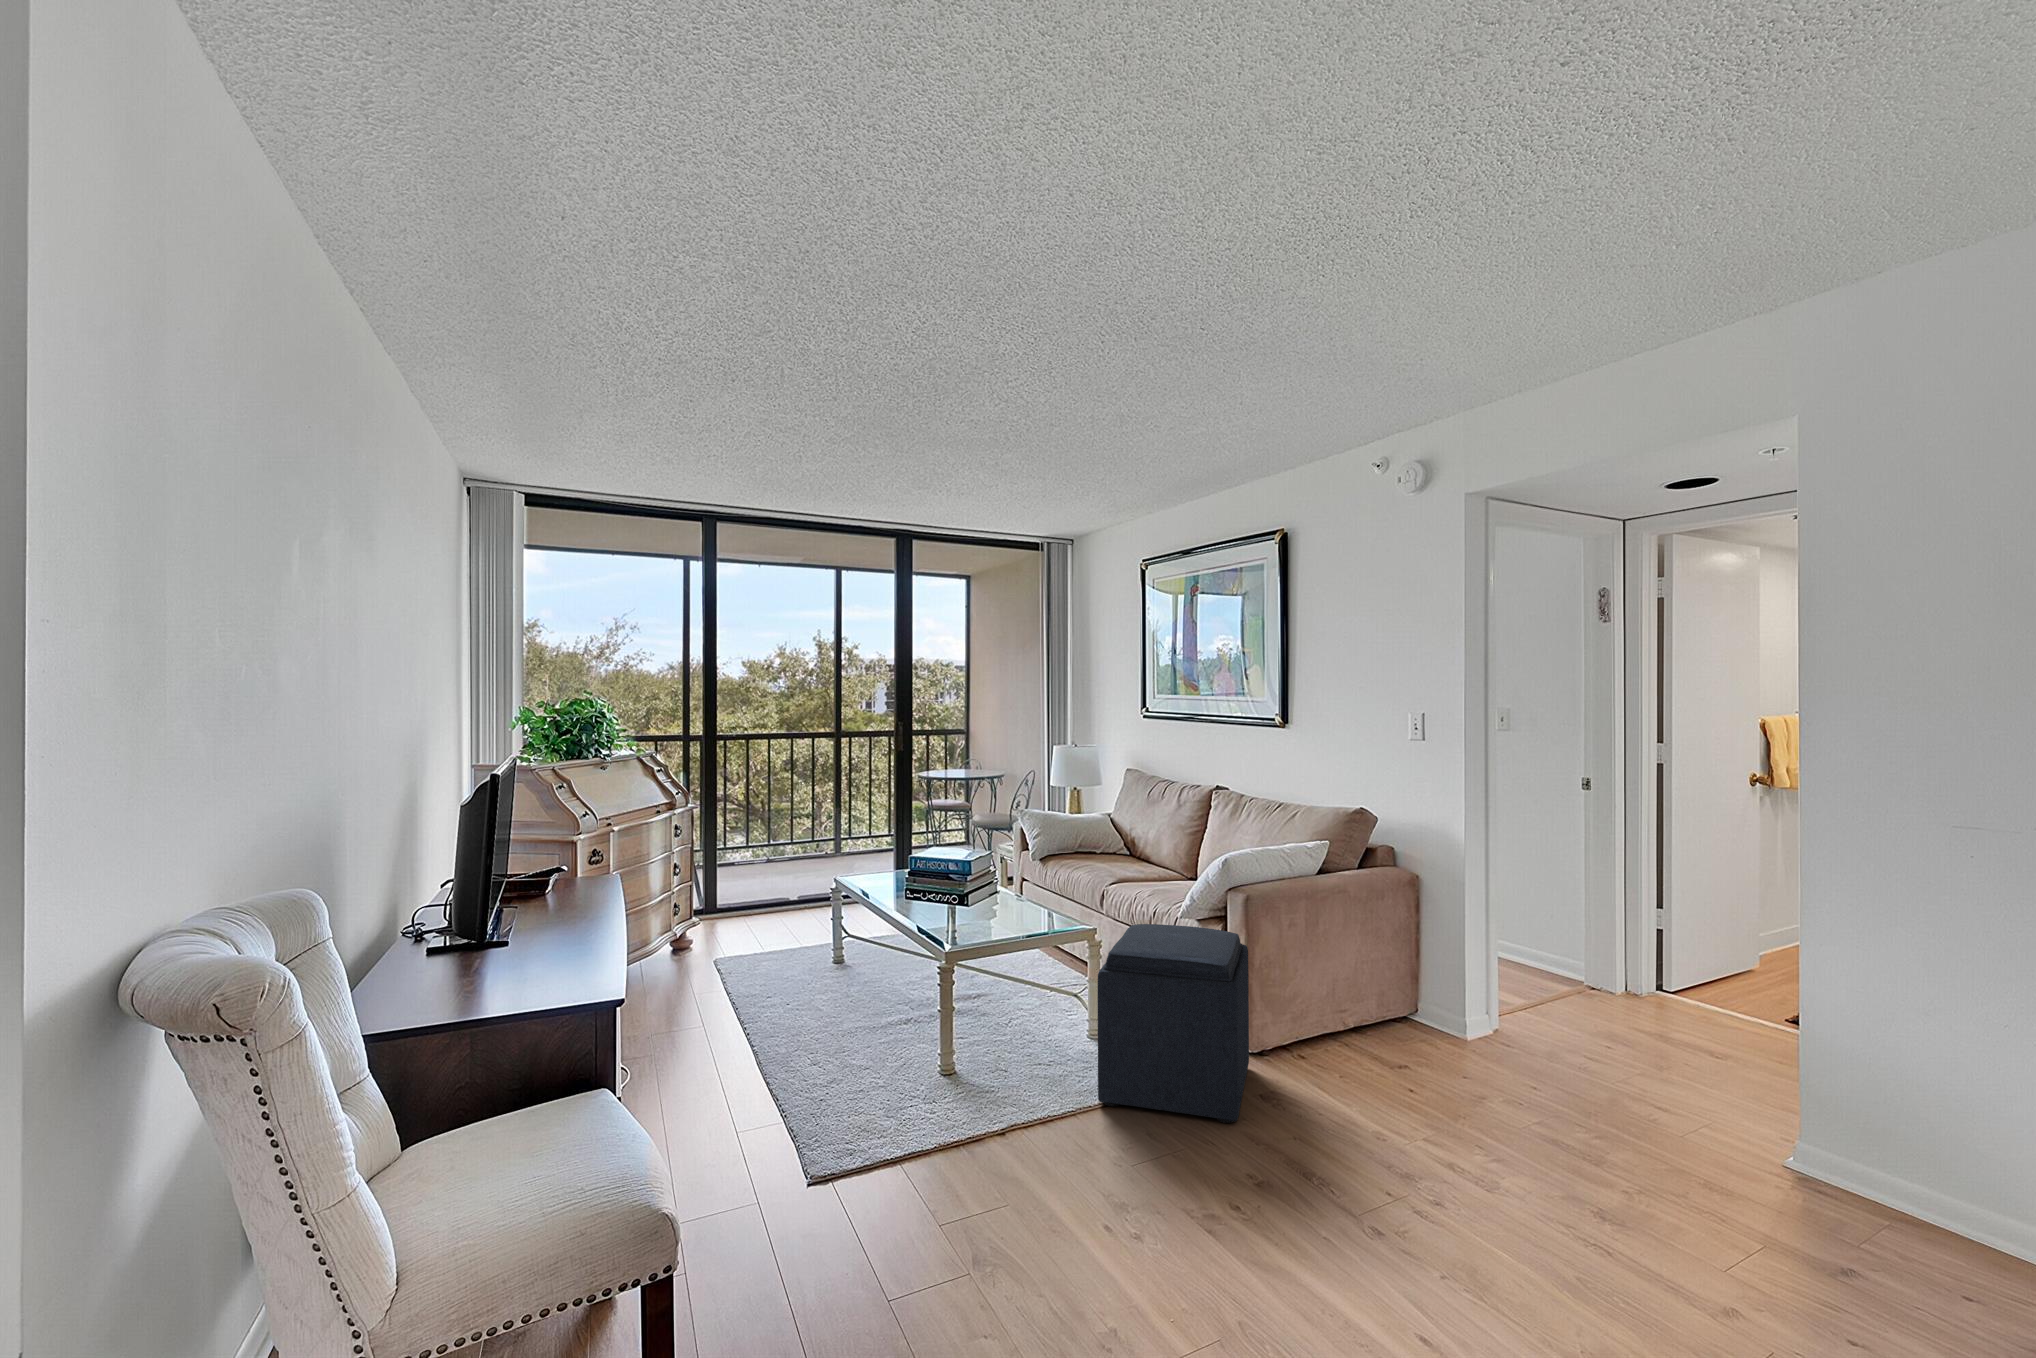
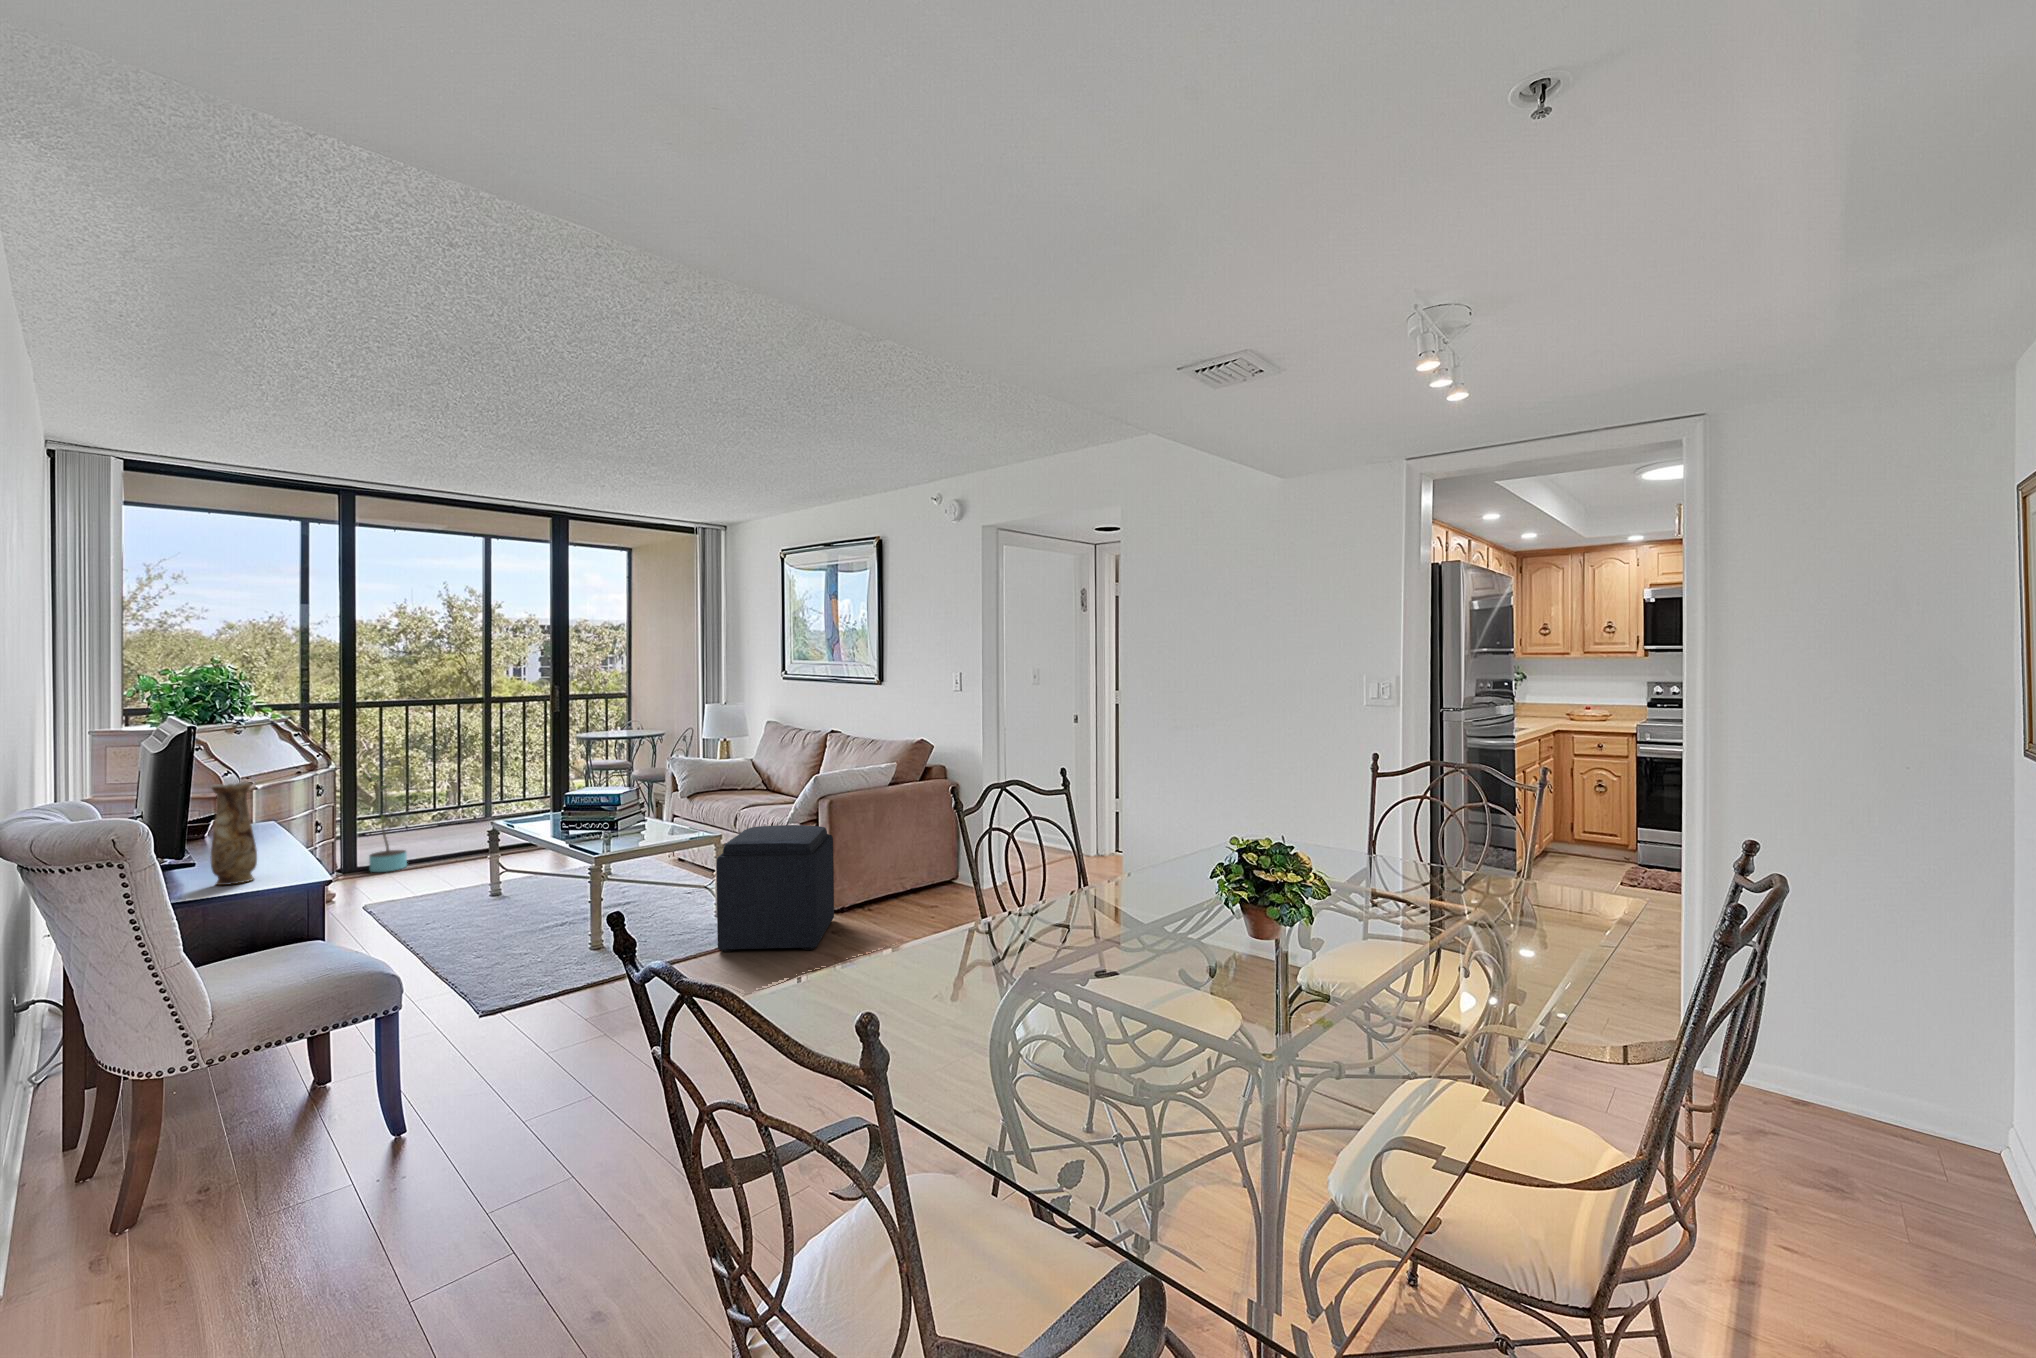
potted plant: none [716,811,772,919] -> present [362,774,418,872]
vase: none [517,853,565,987] -> present [211,782,257,885]

